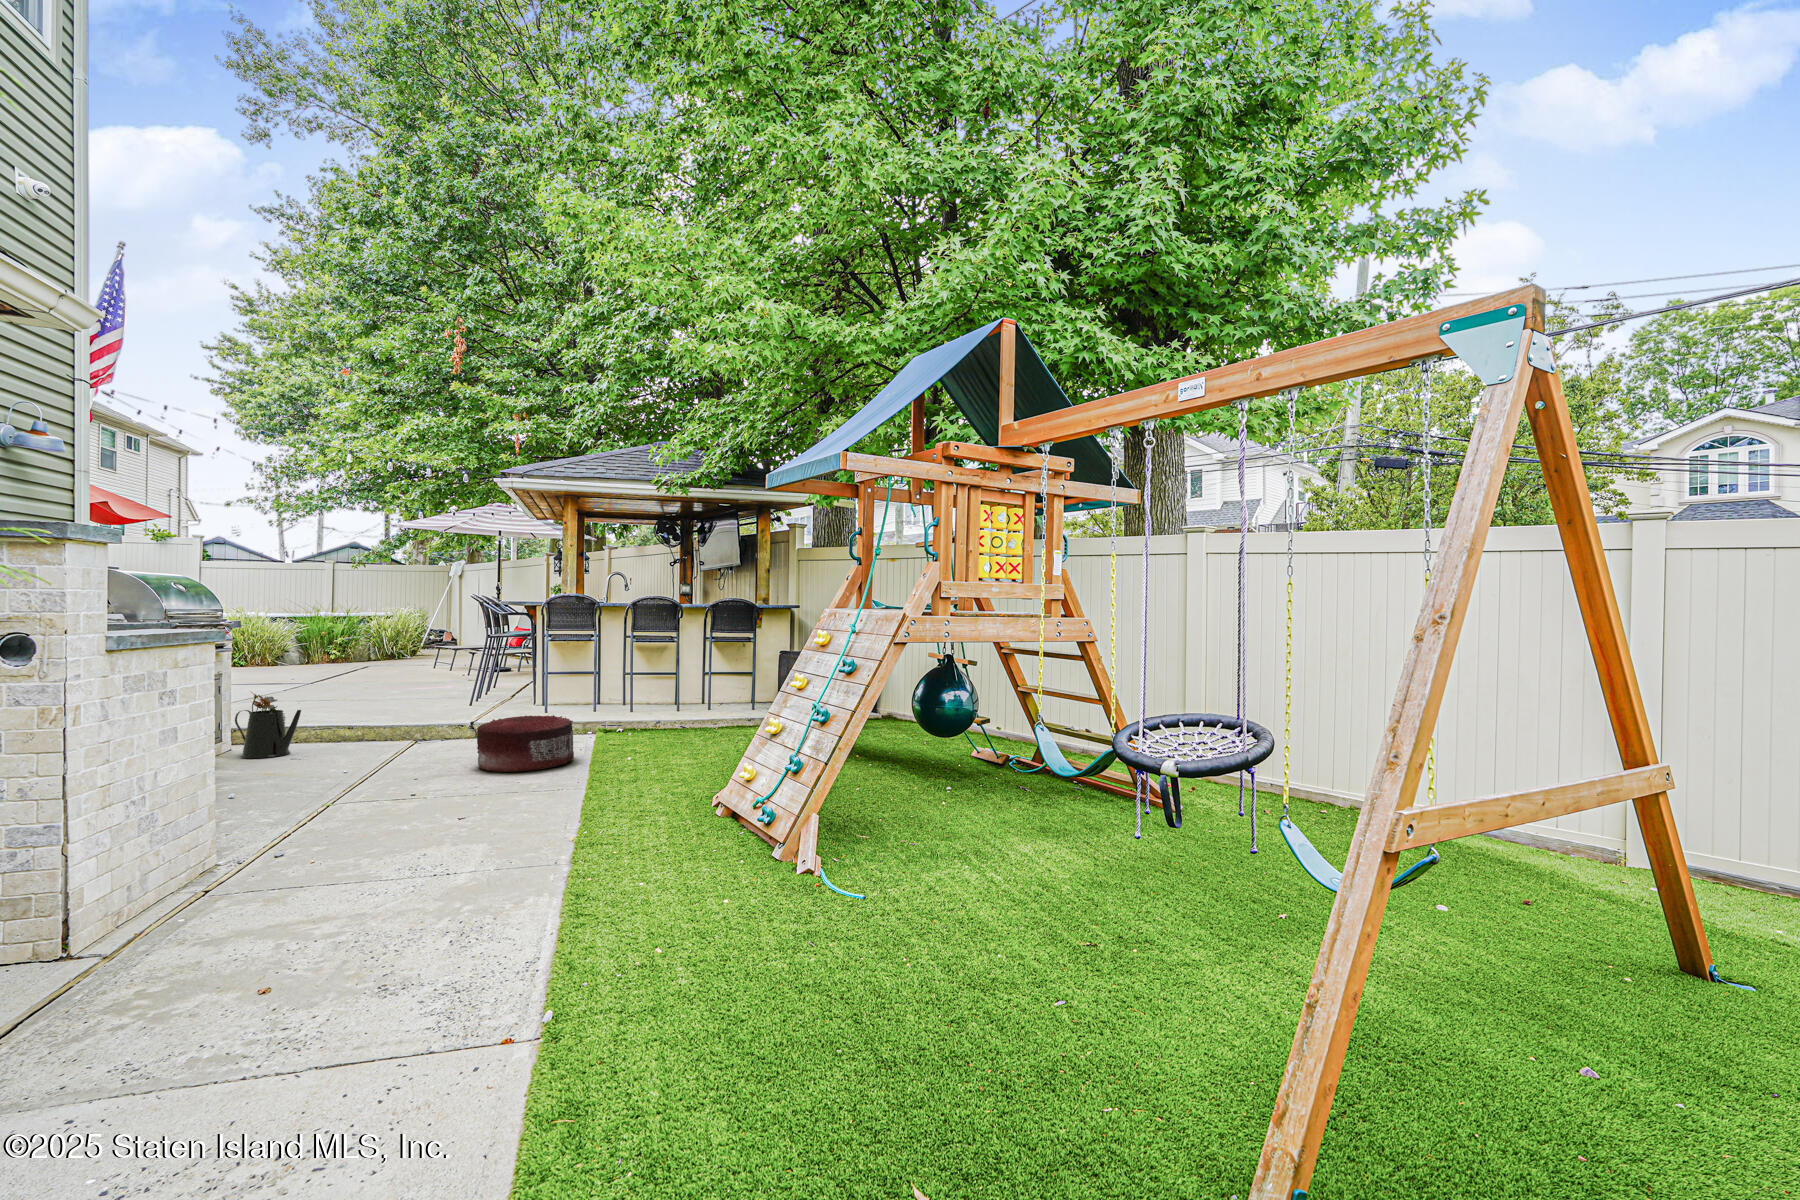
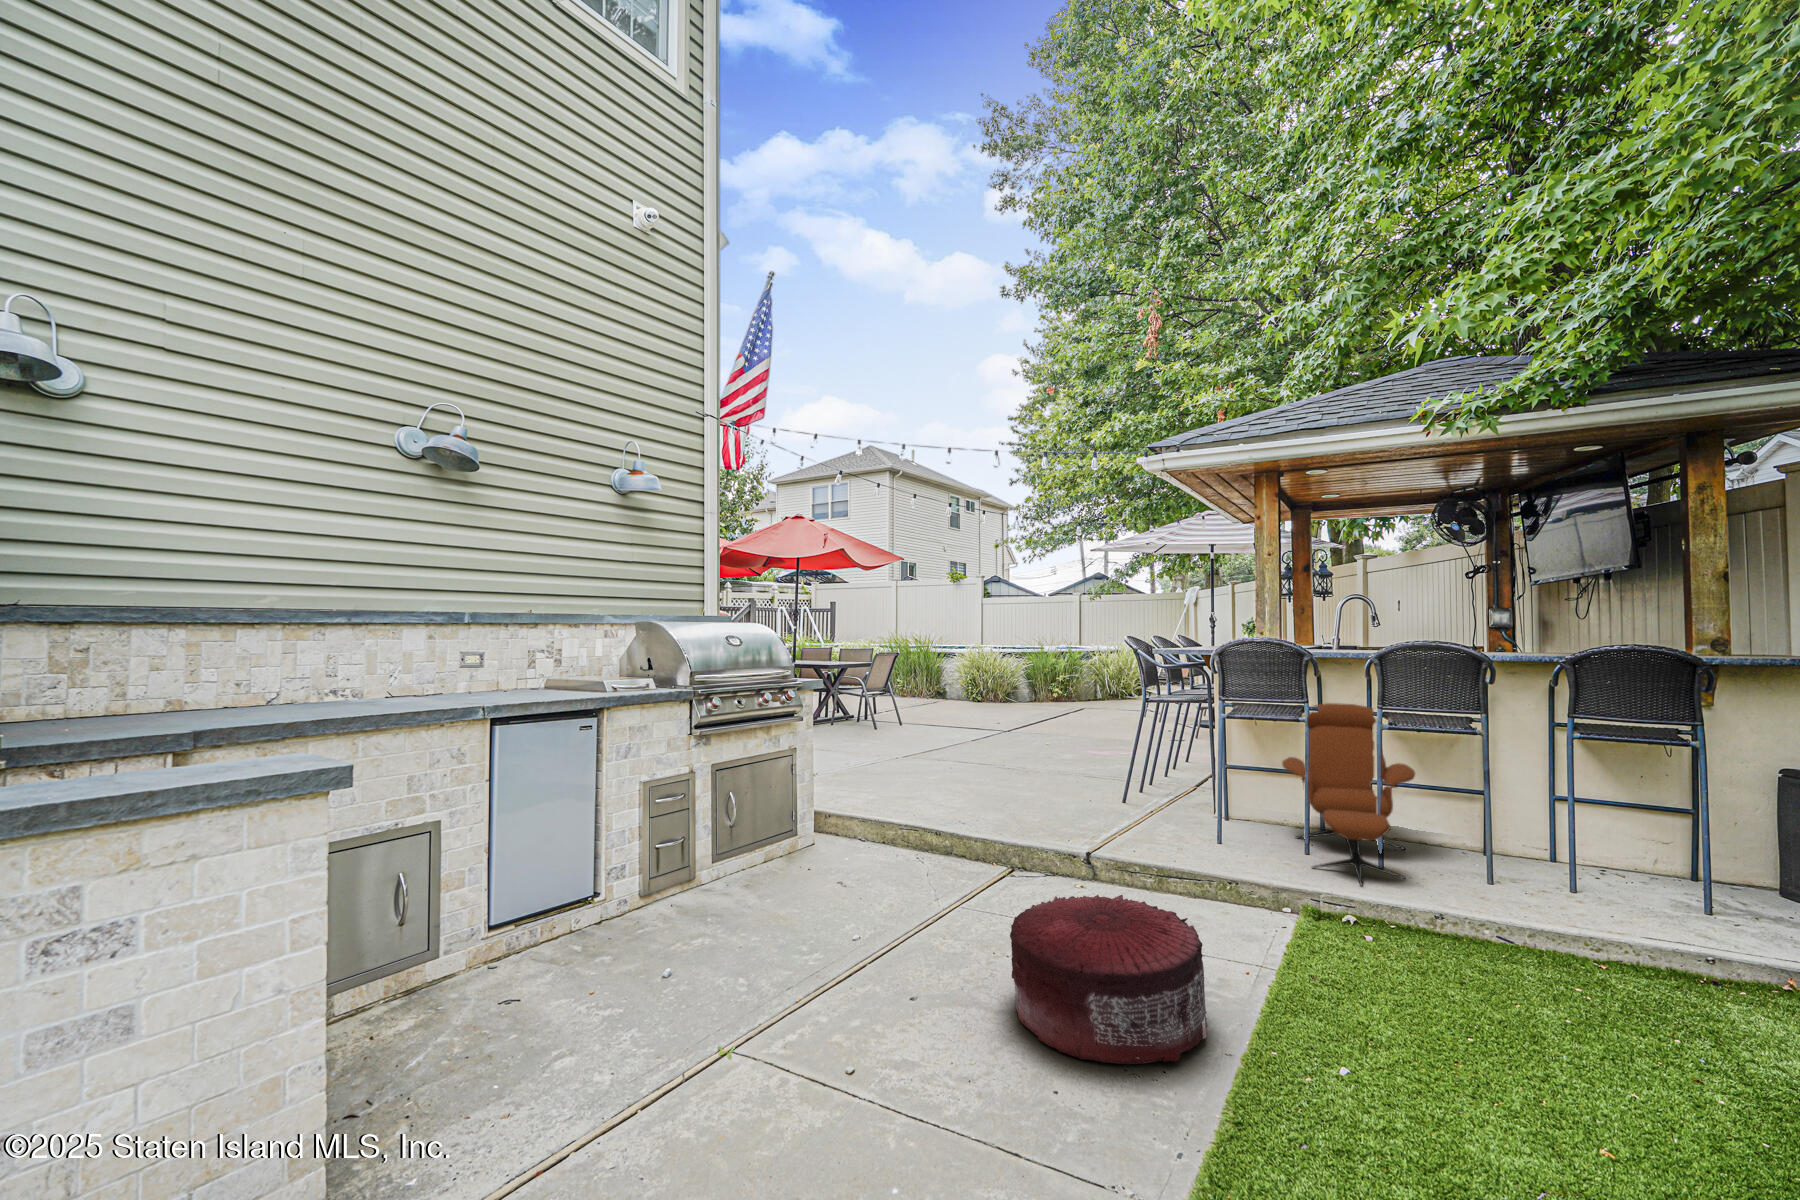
lounge chair: none [581,632,647,716] -> present [1282,703,1415,885]
watering can: present [235,692,301,758] -> none [822,766,874,862]

